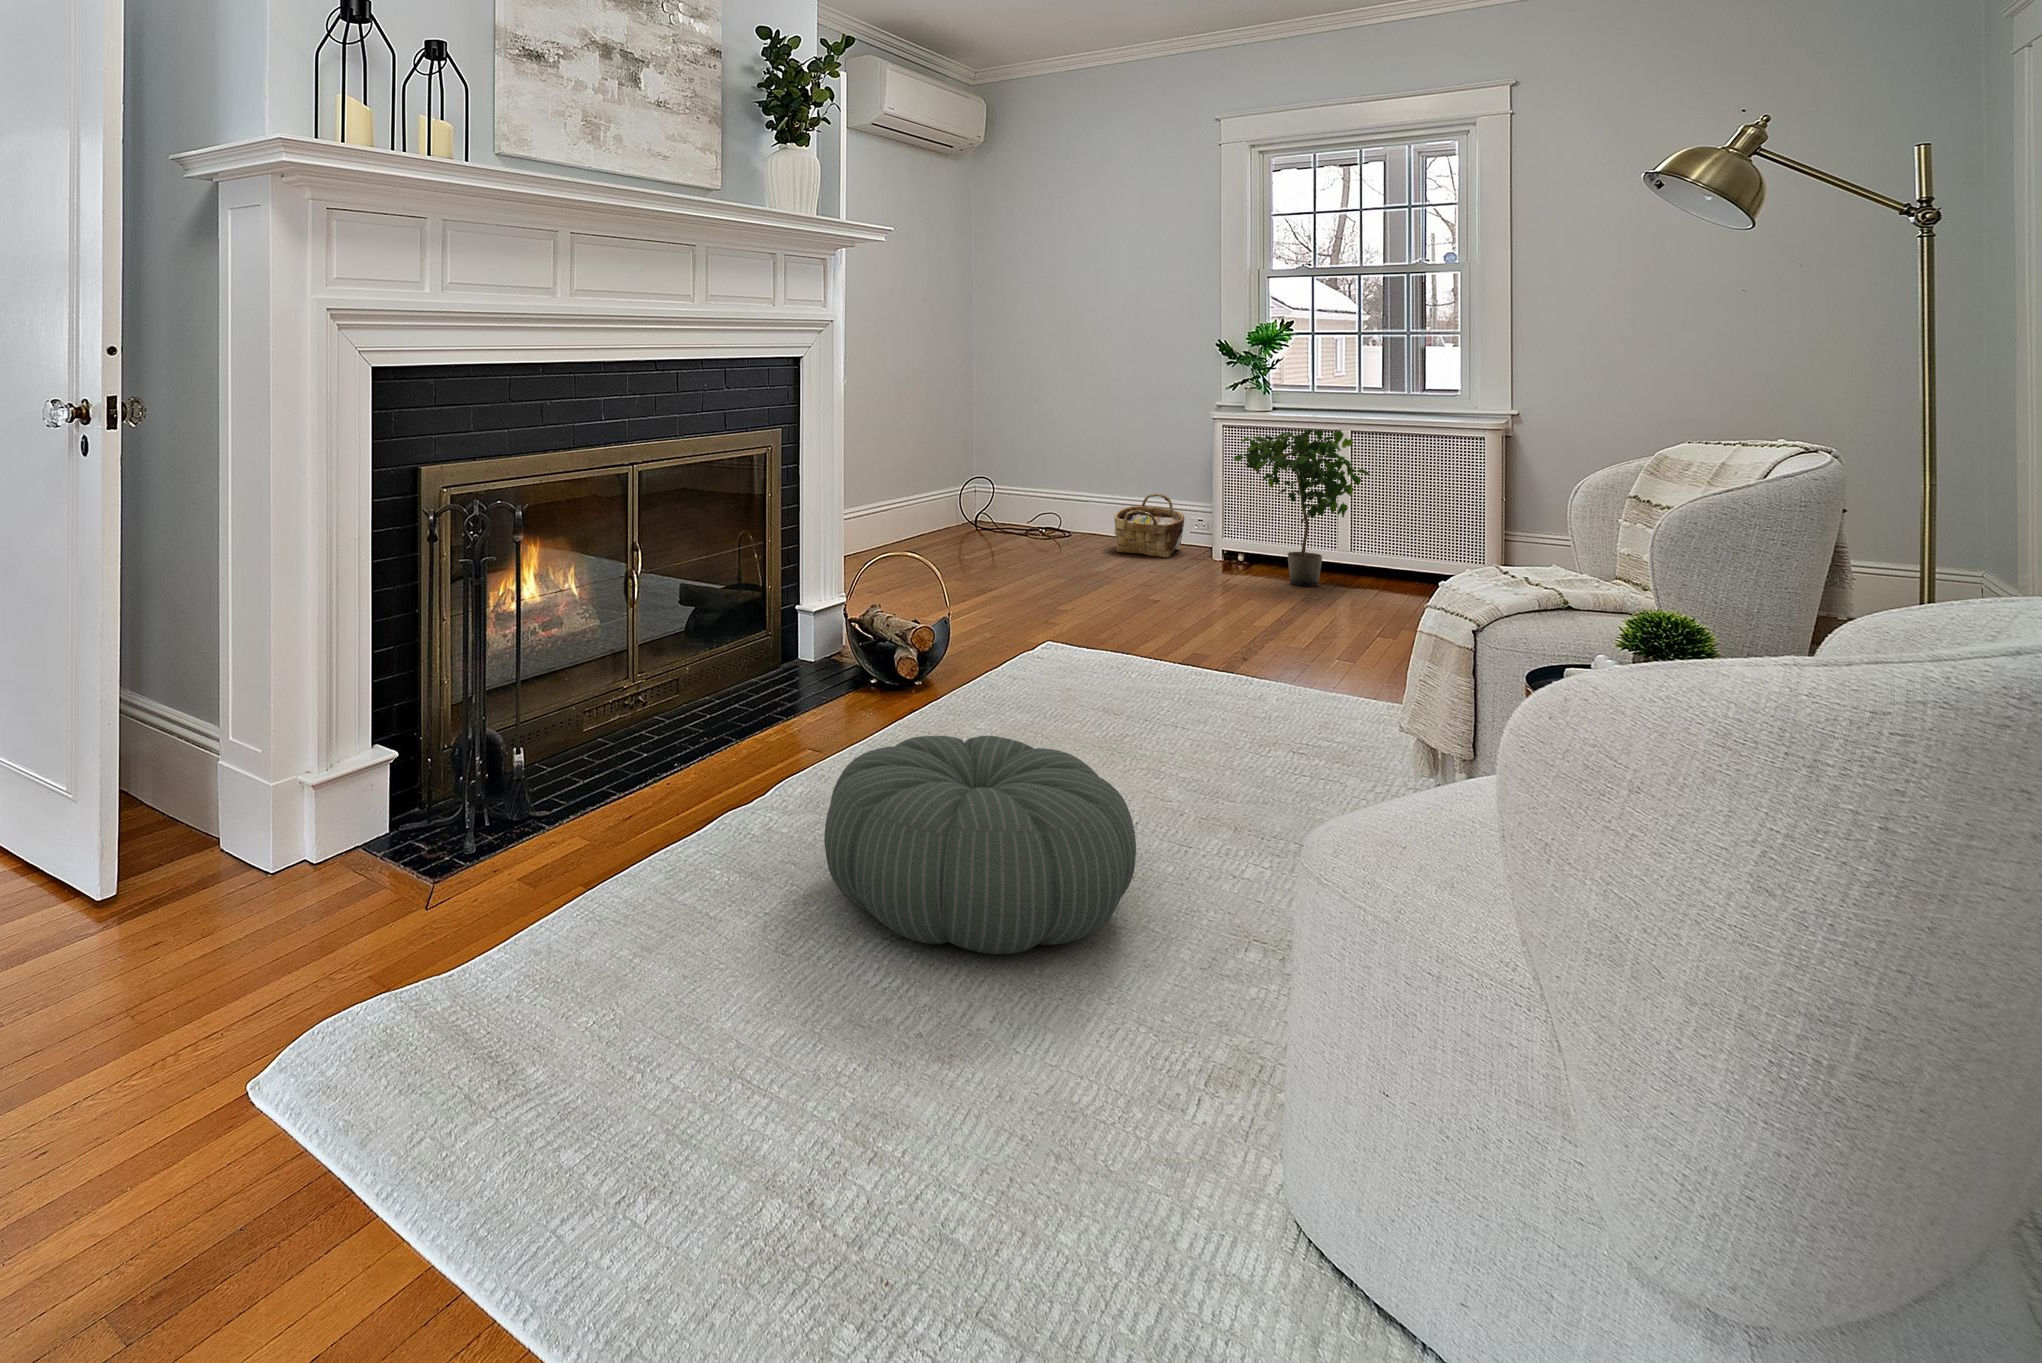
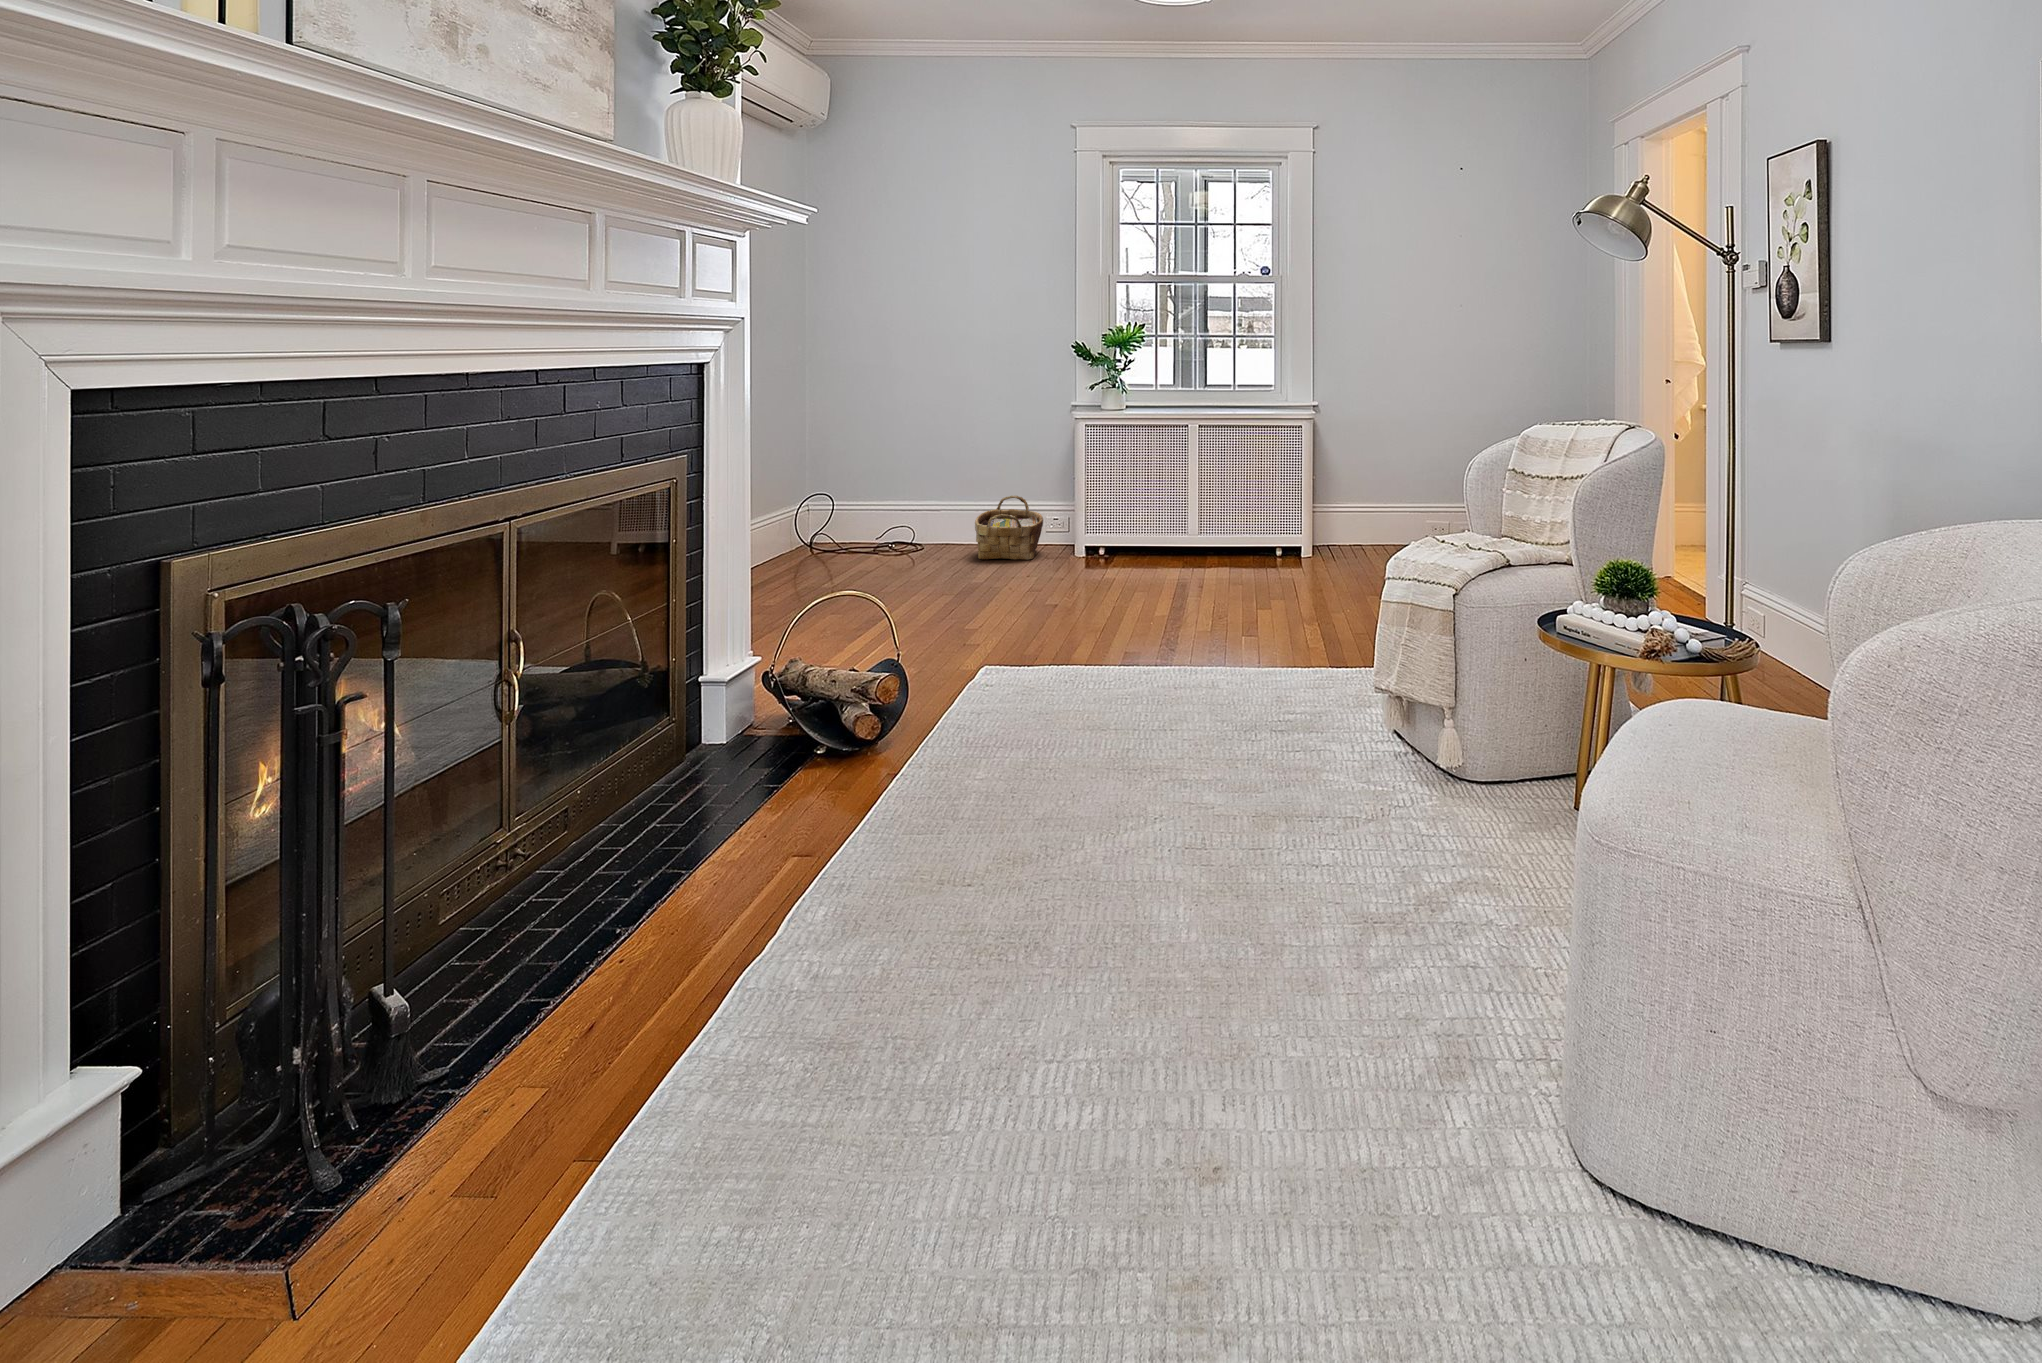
potted plant: present [1233,429,1370,587] -> none [1105,421,1223,573]
pouf: present [824,736,1136,954] -> none [932,802,1316,1096]

